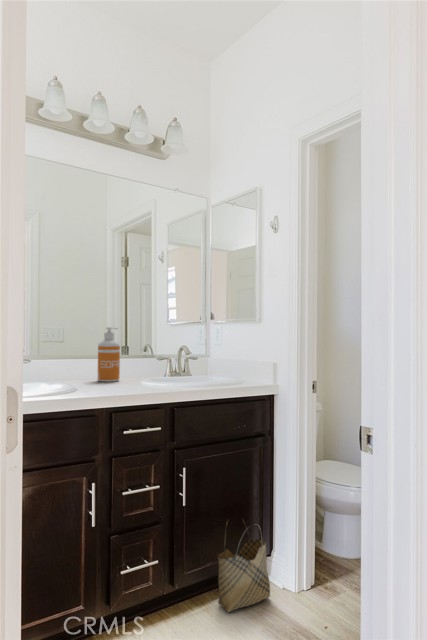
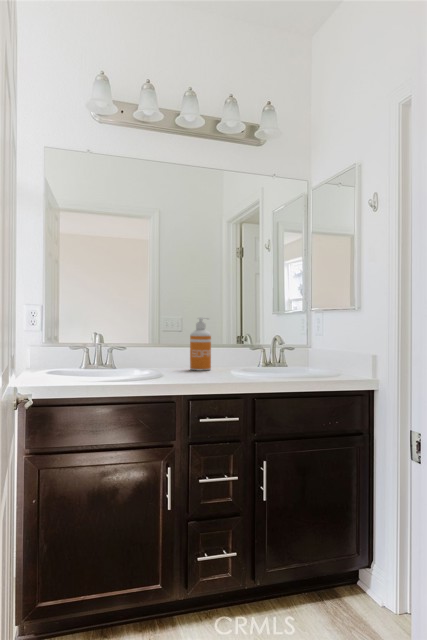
woven basket: present [218,518,270,612] -> none [303,516,364,620]

